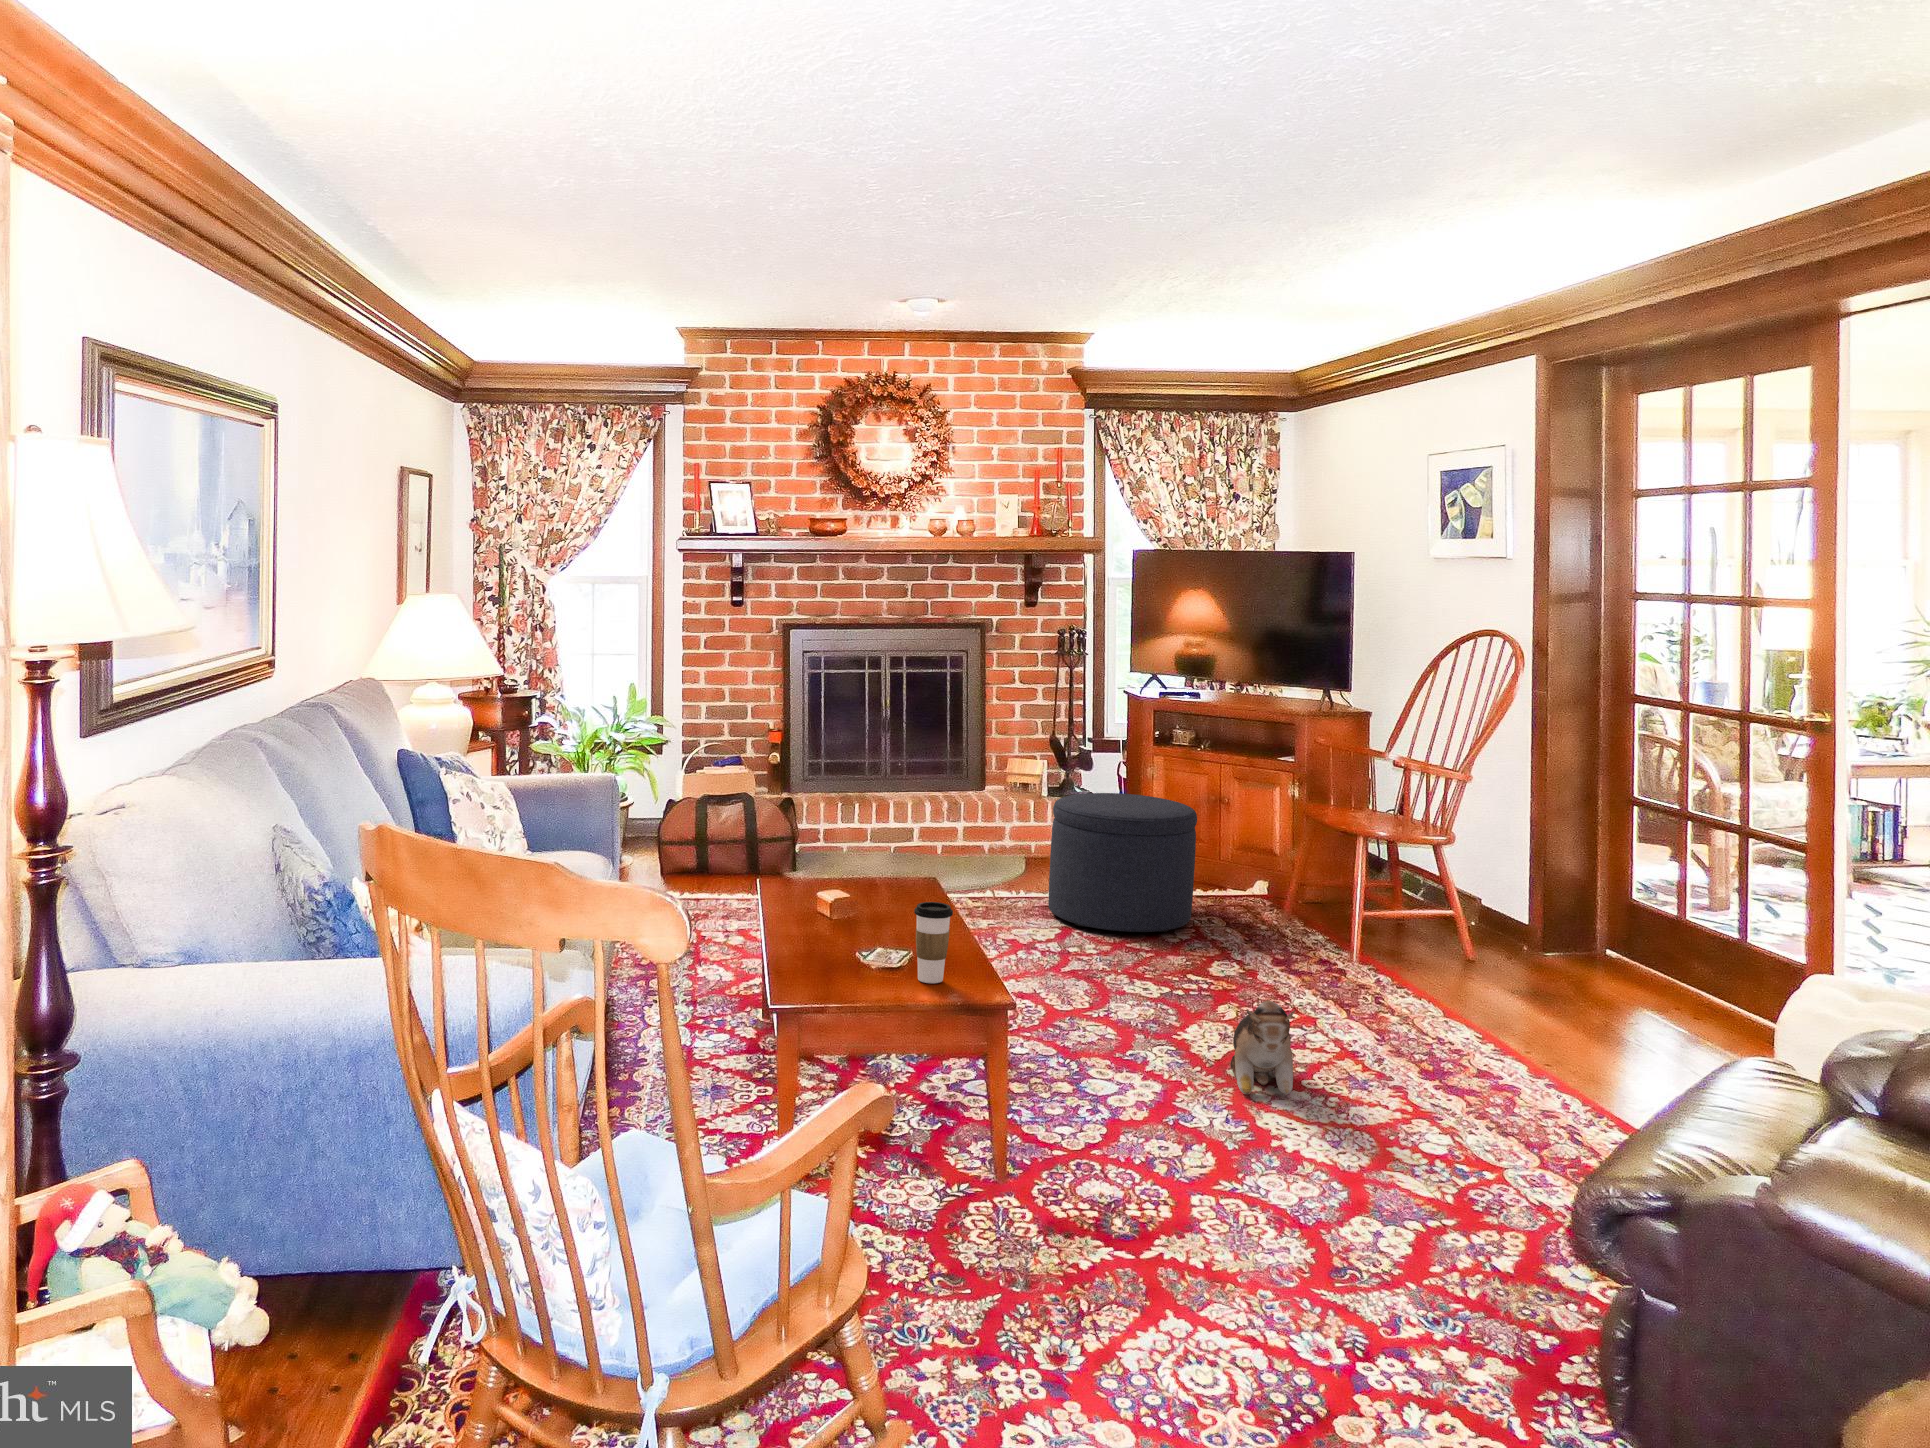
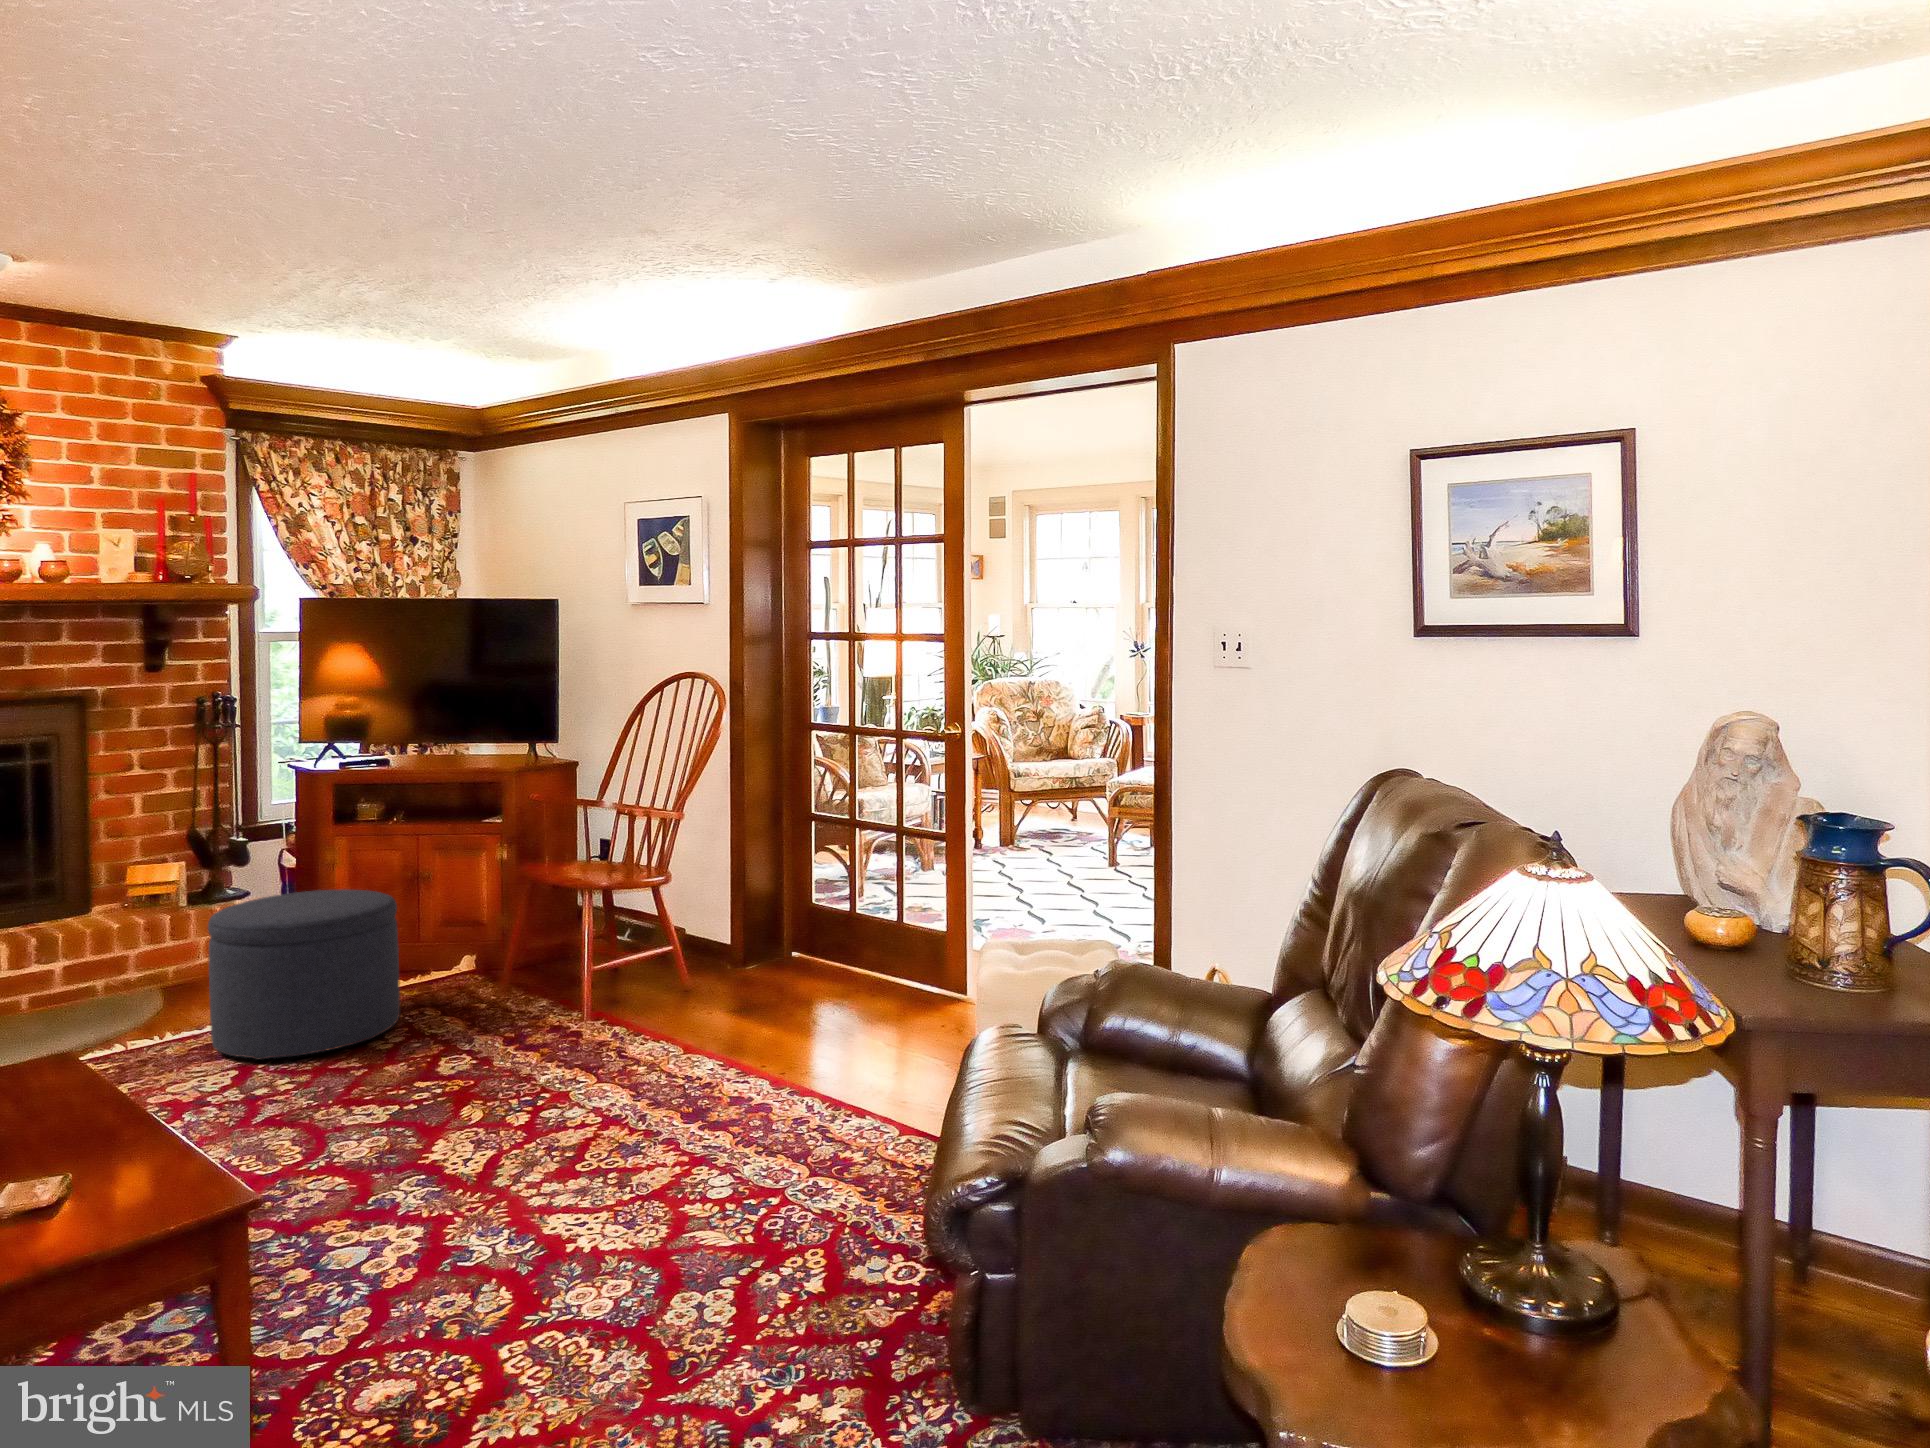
coffee cup: present [914,902,953,983] -> none [71,1109,136,1224]
plush toy: present [1231,1000,1296,1094] -> none [496,1096,571,1203]

